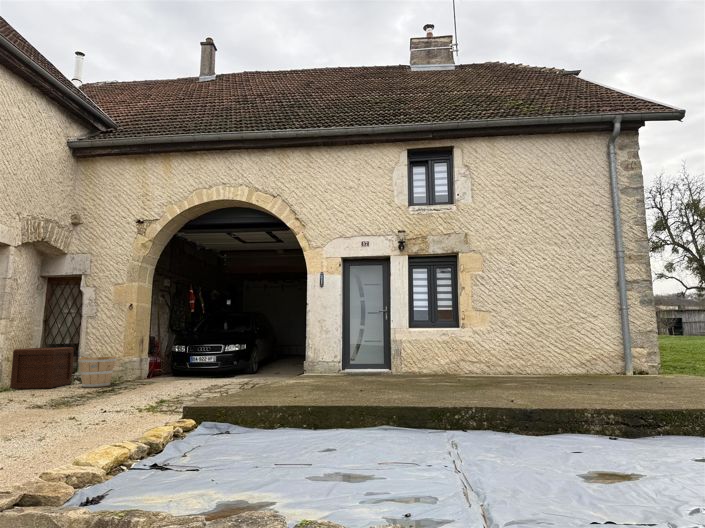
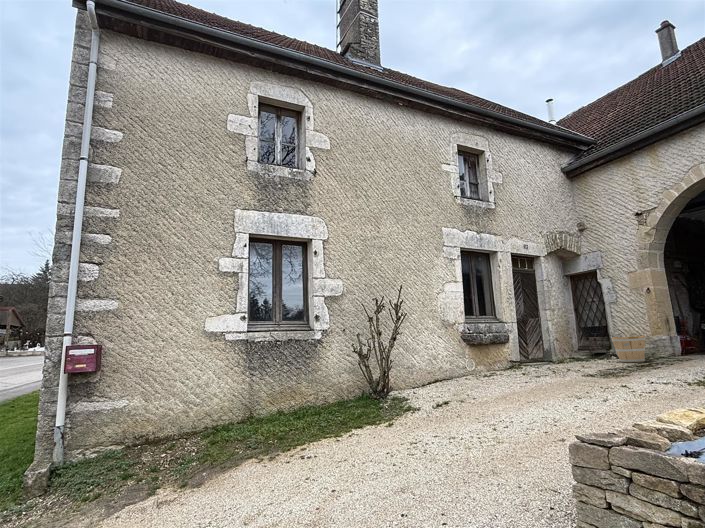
wooden crate: present [10,347,74,389] -> none [560,329,609,362]

